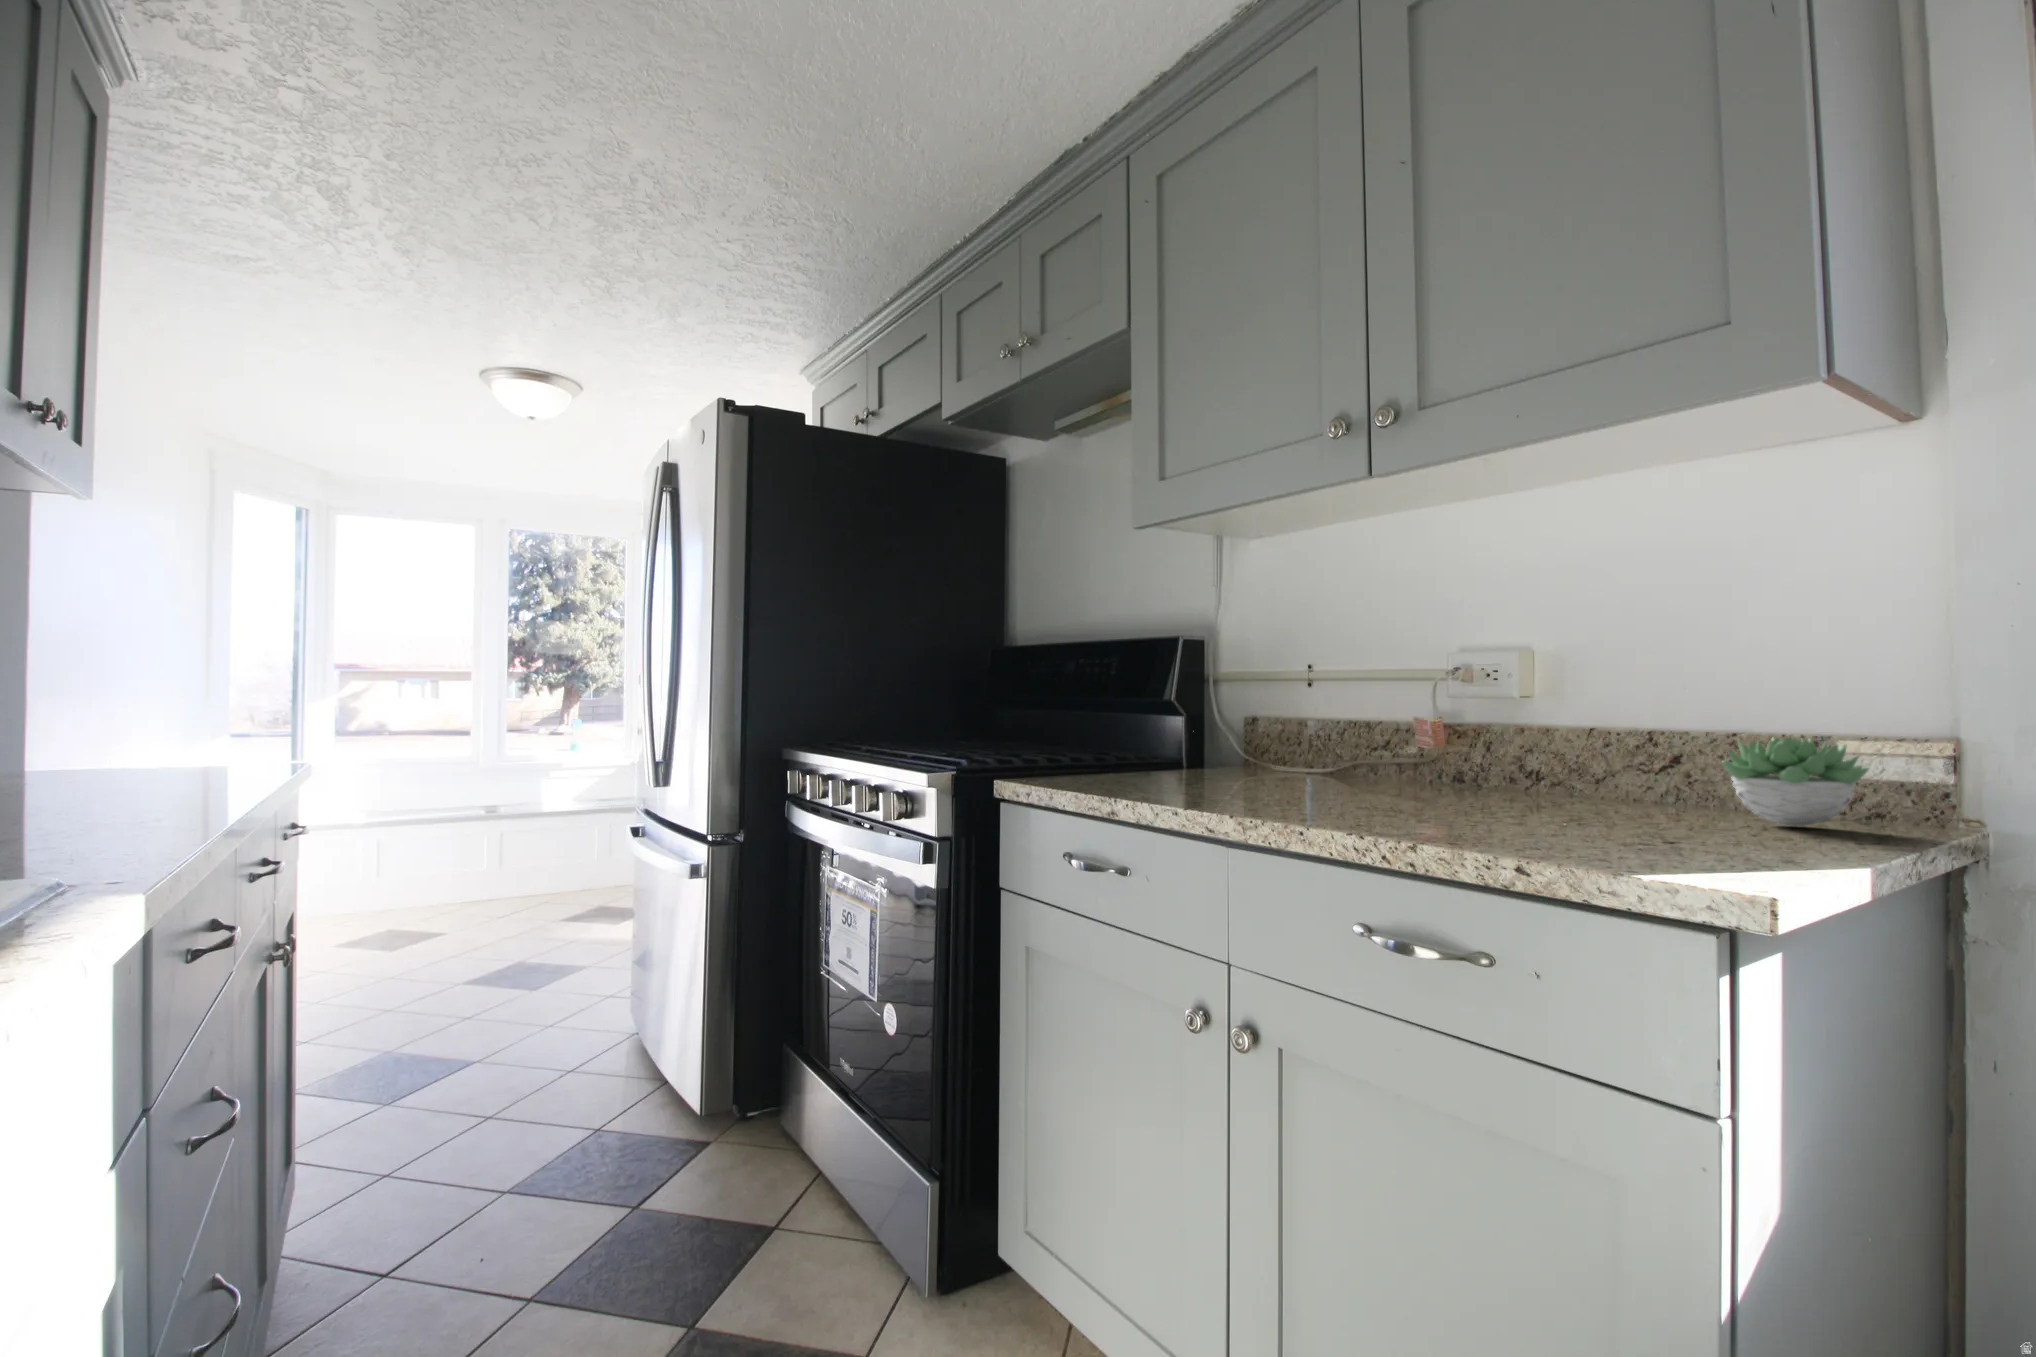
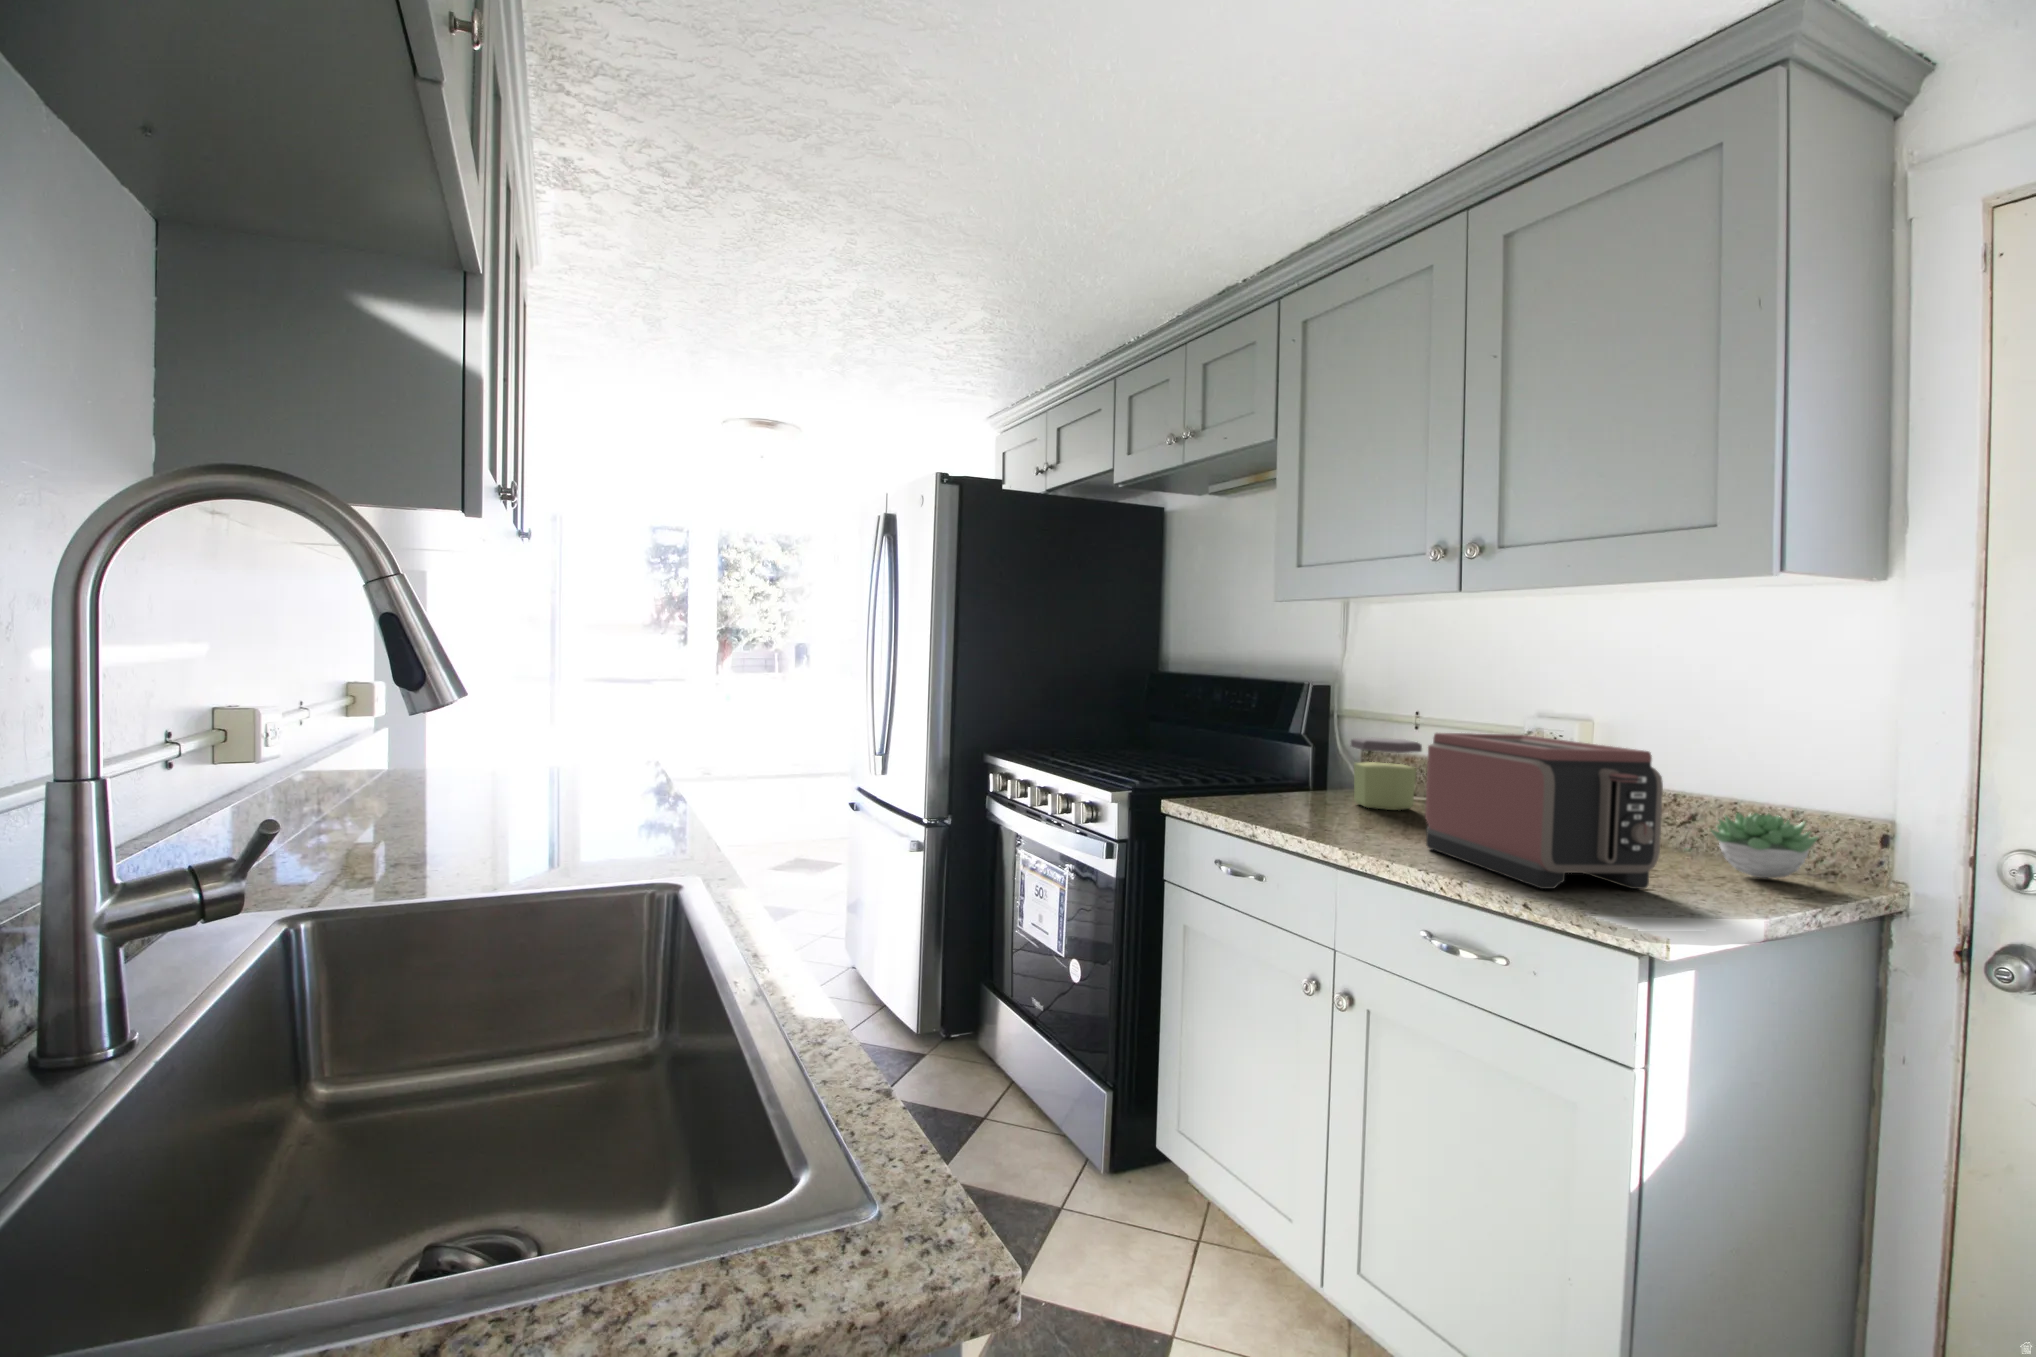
toaster: none [1347,633,1687,844] -> present [1425,733,1663,889]
jar: none [1236,693,1325,782] -> present [1351,738,1422,810]

